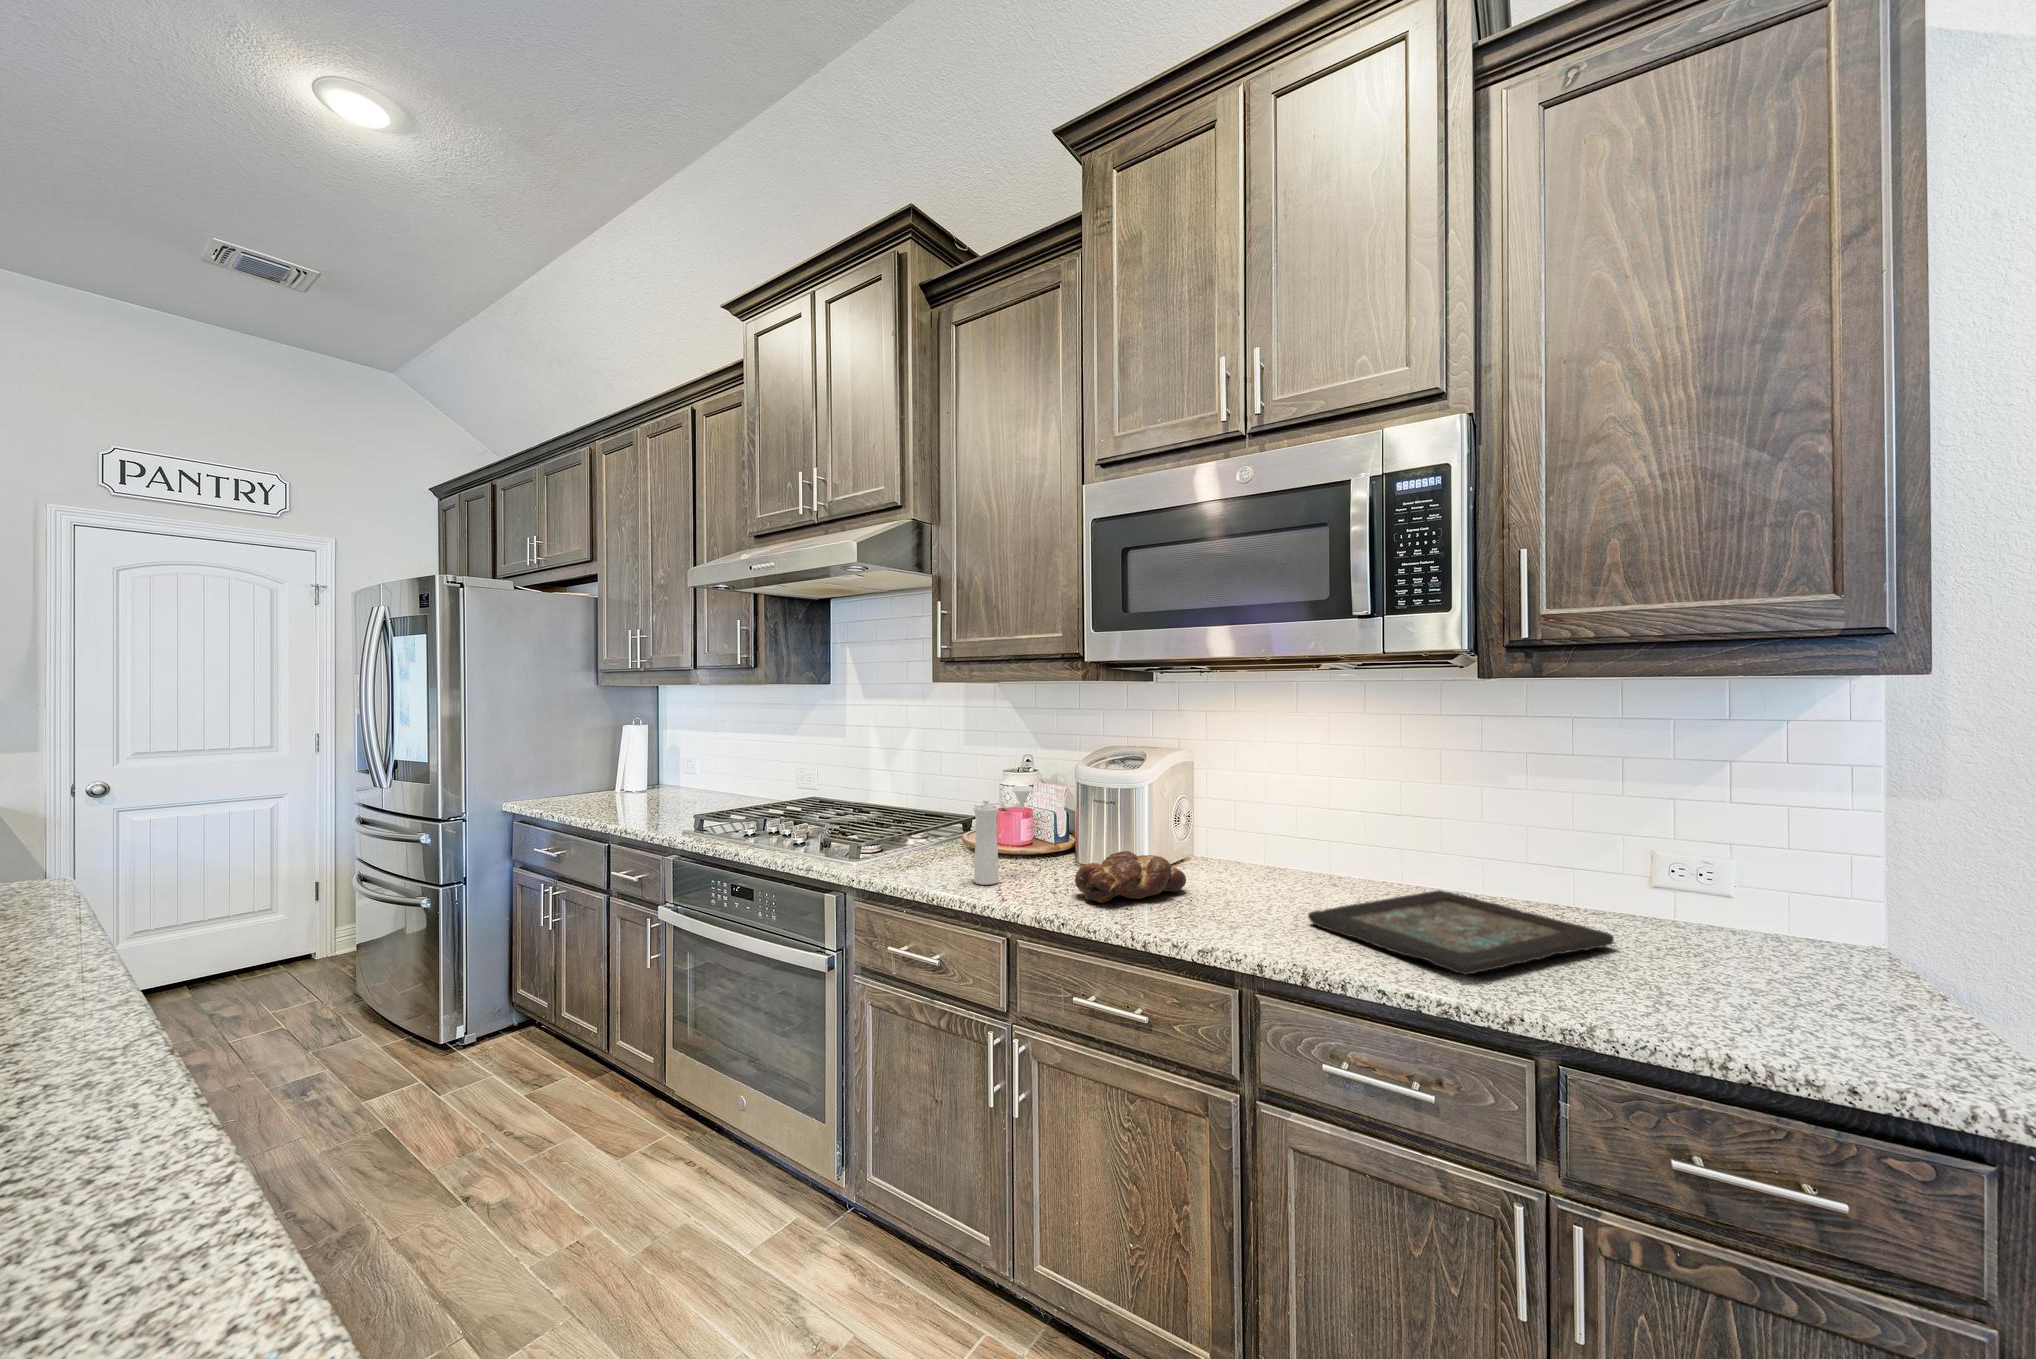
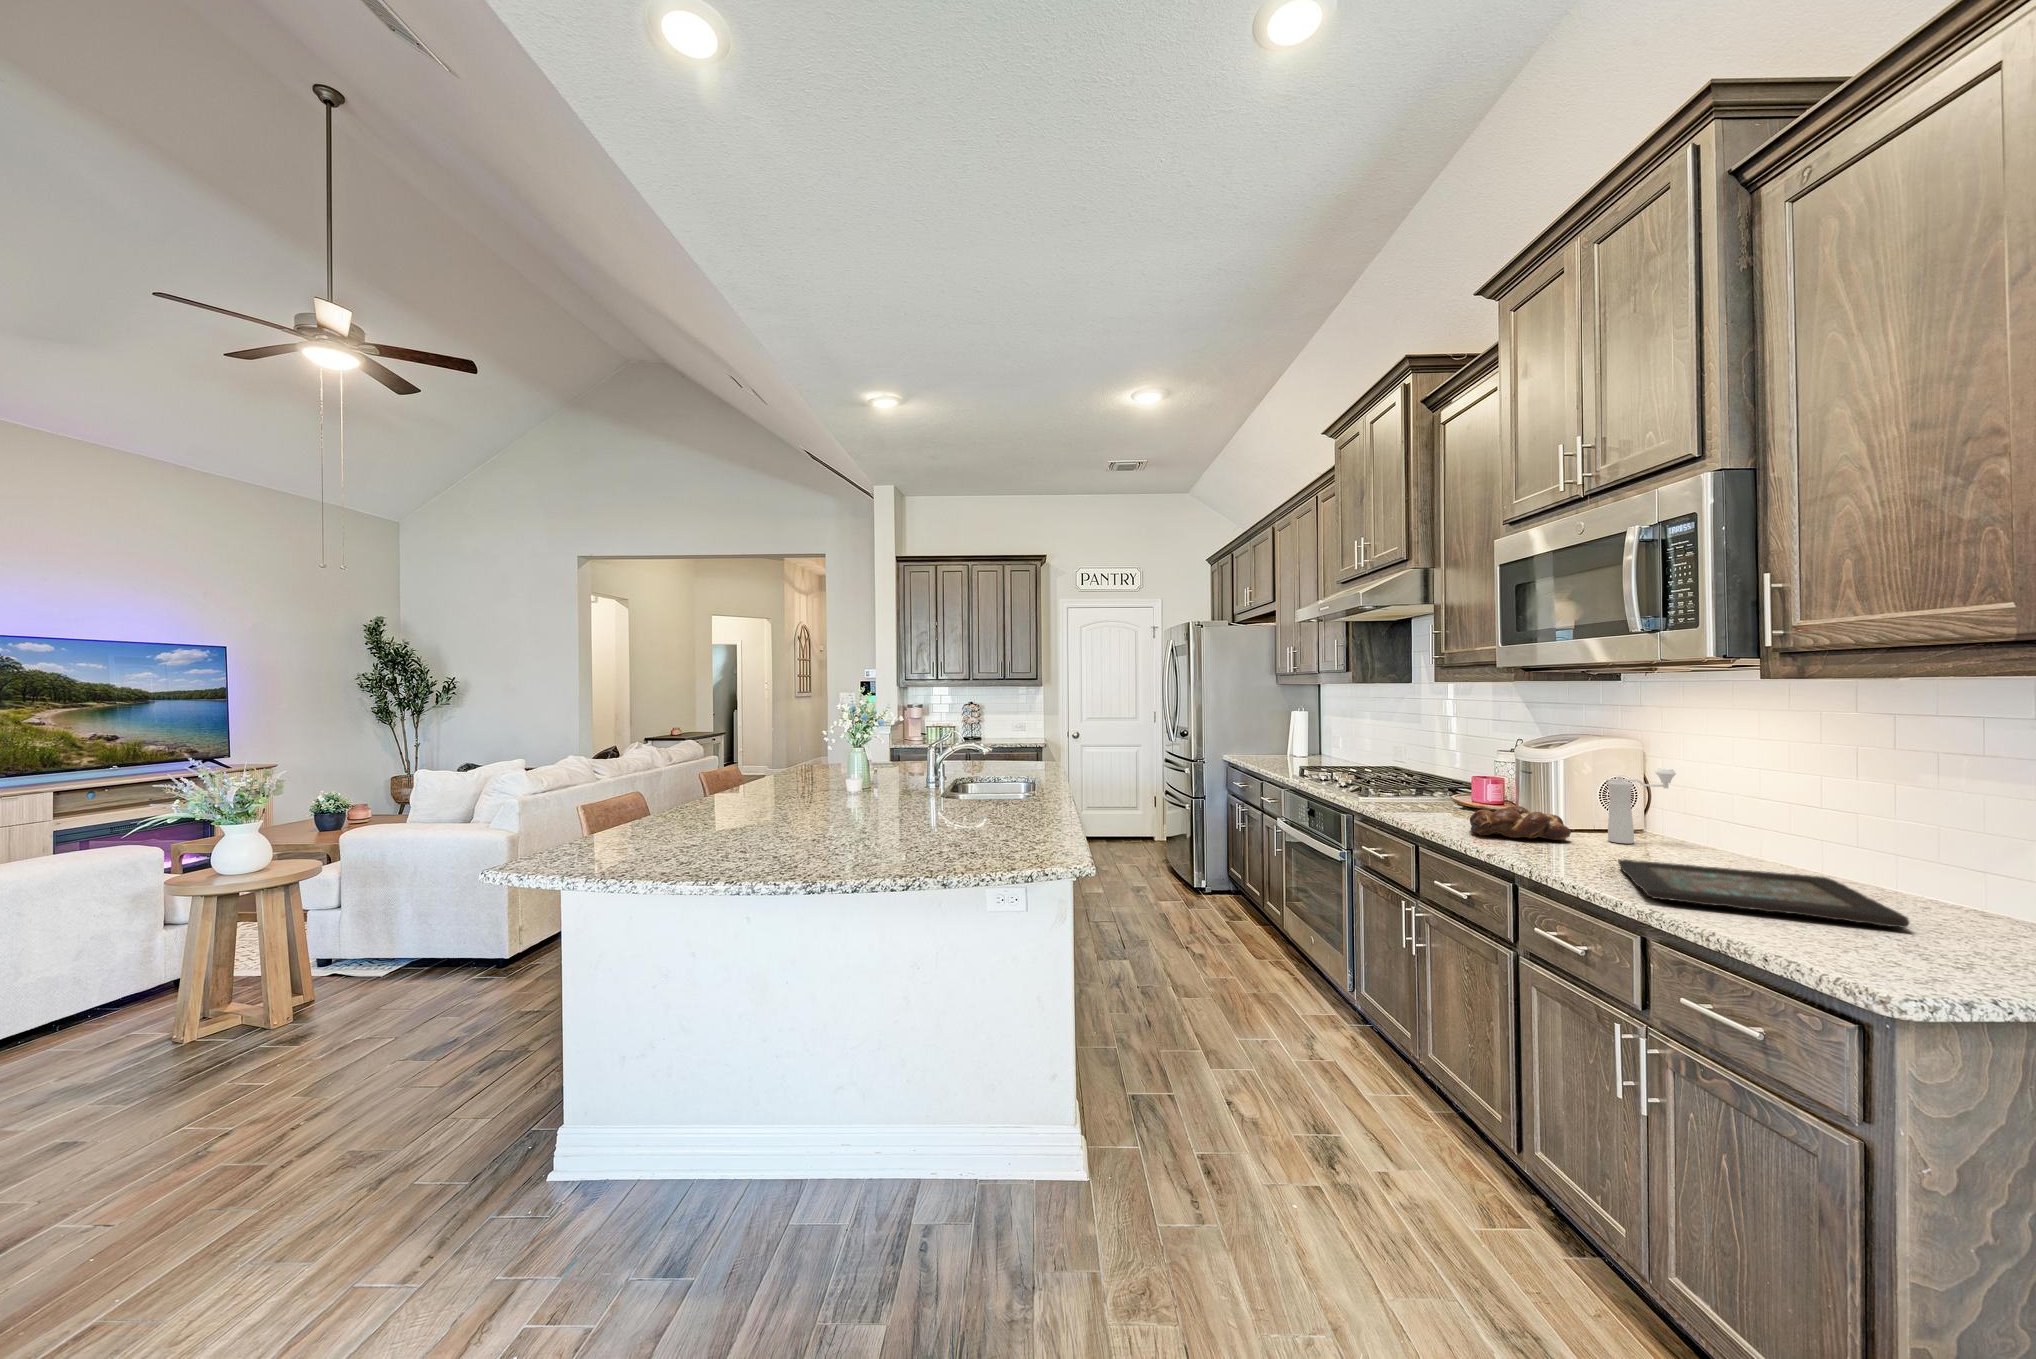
pepper mill: present [973,784,1031,885] -> present [1607,768,1676,844]

